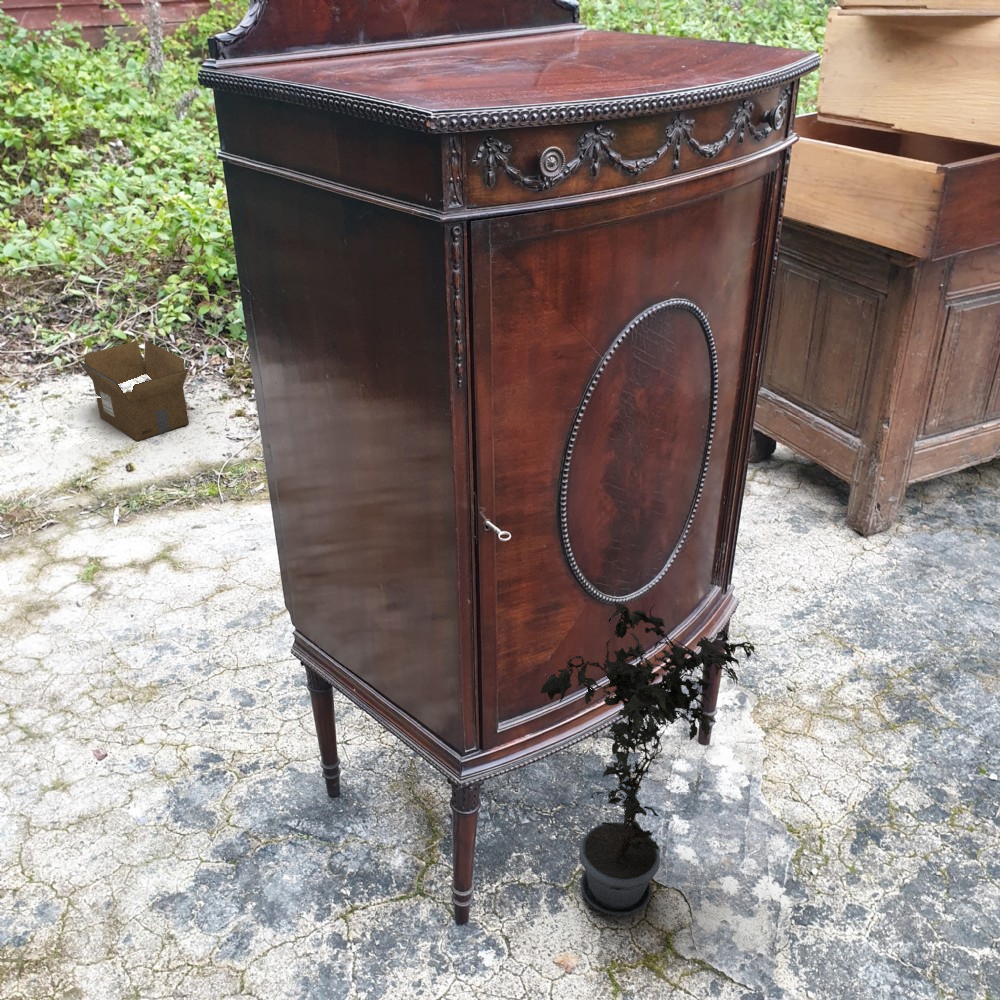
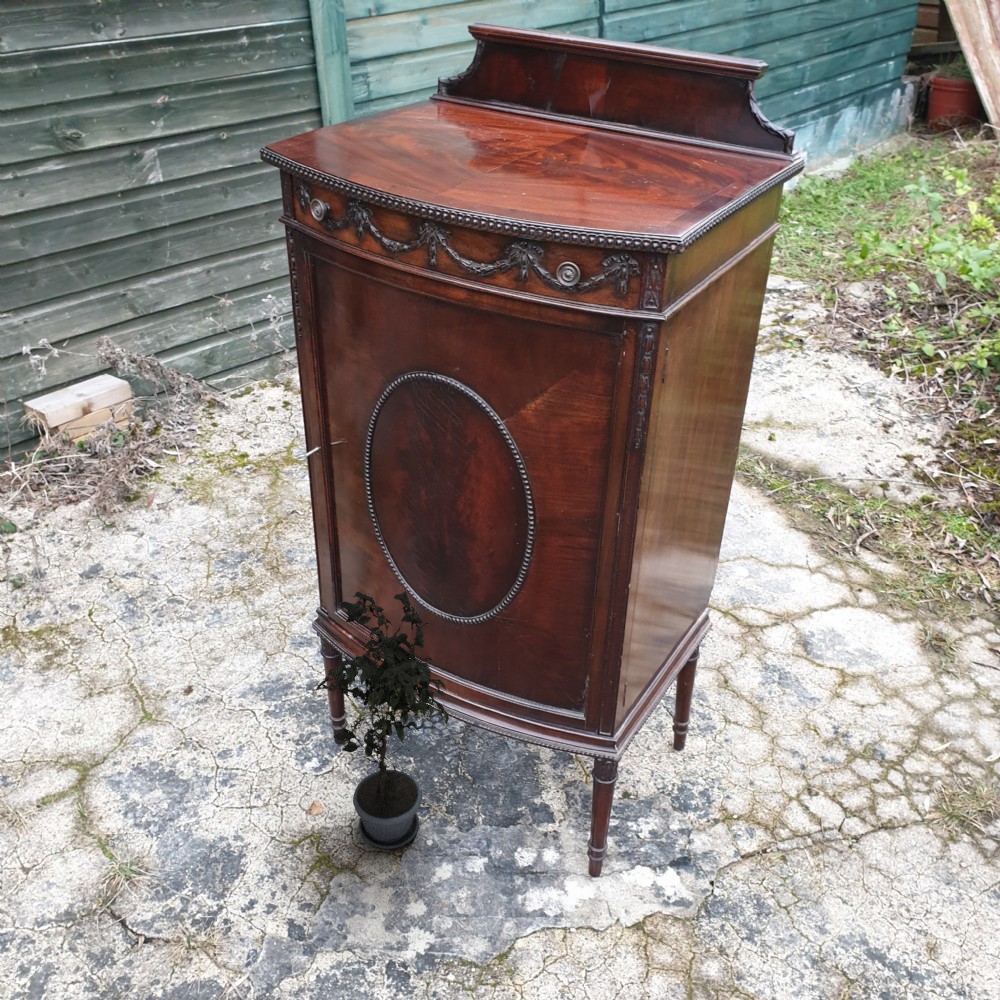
cardboard box: present [78,340,189,441] -> none [779,338,863,432]

